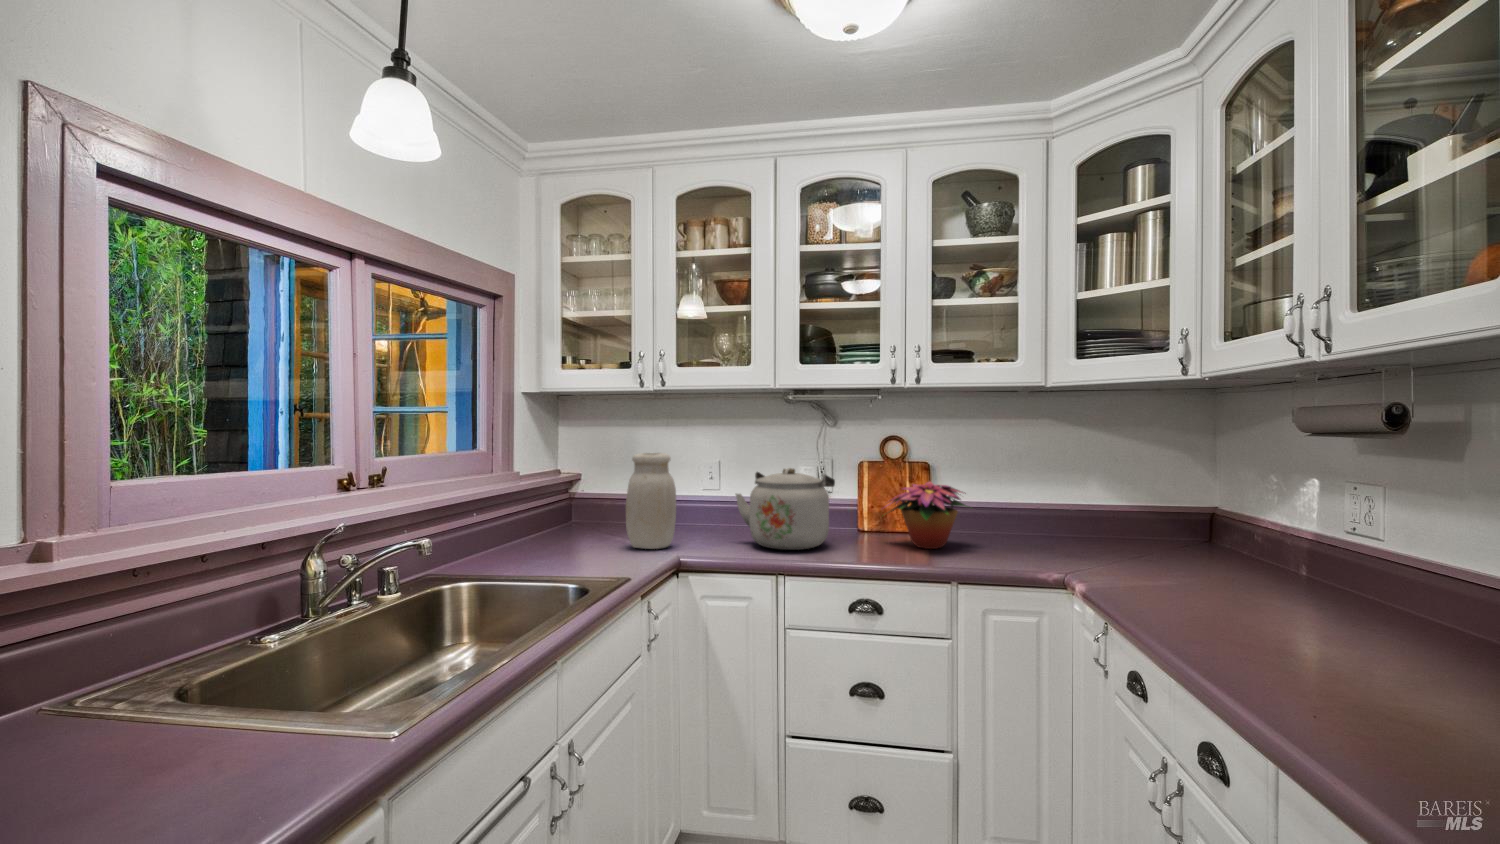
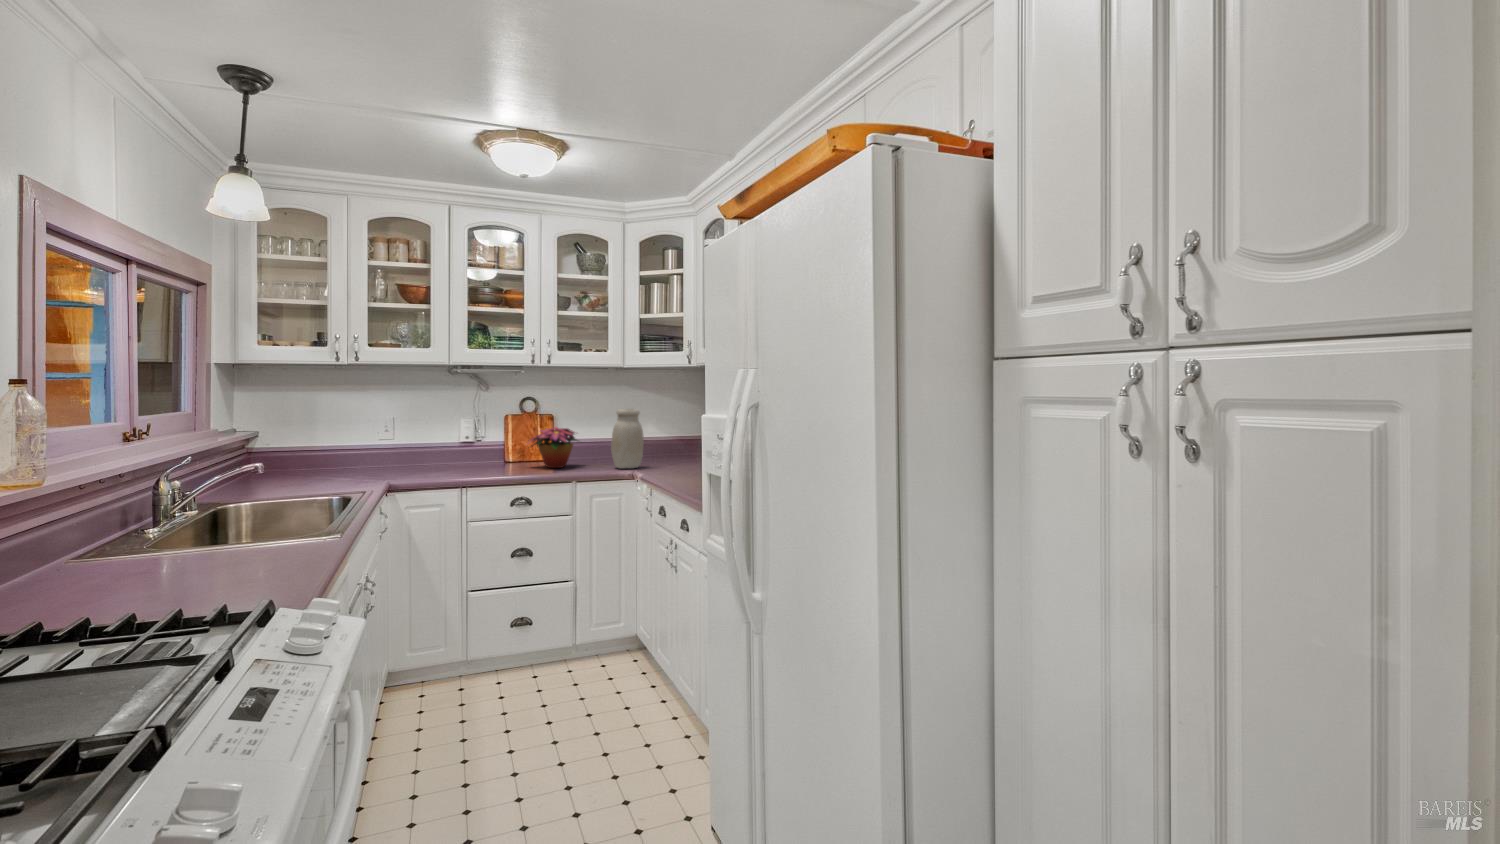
jar: present [626,453,676,549] -> present [611,409,644,469]
kettle: present [736,468,835,550] -> none [419,420,492,474]

